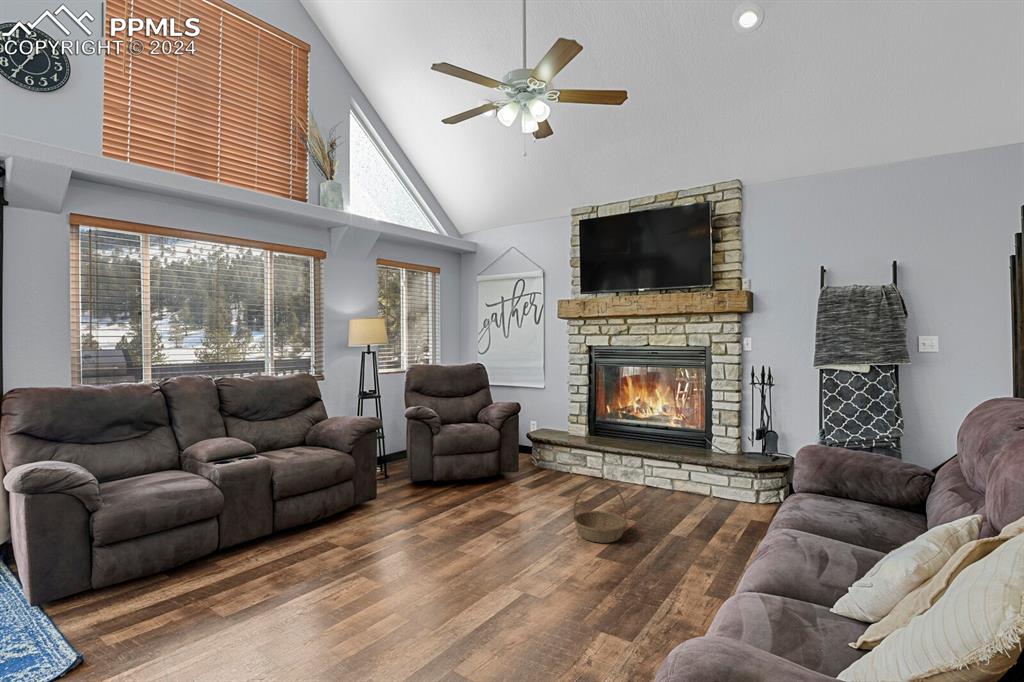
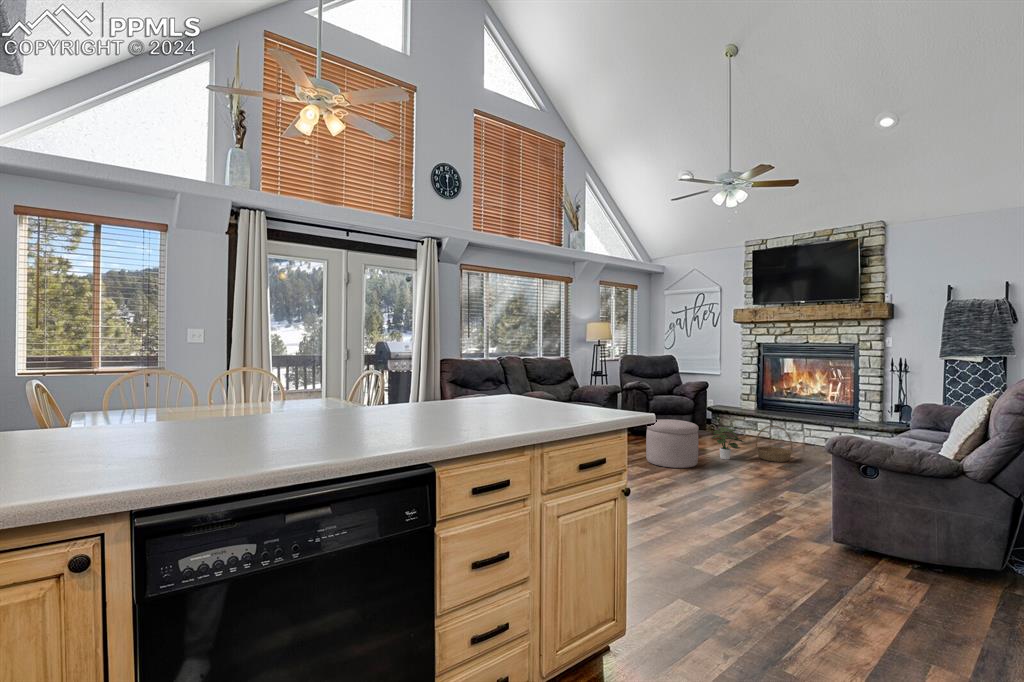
ottoman: none [382,486,473,590] -> present [646,419,699,468]
potted plant: none [504,487,556,546] -> present [712,426,744,460]

